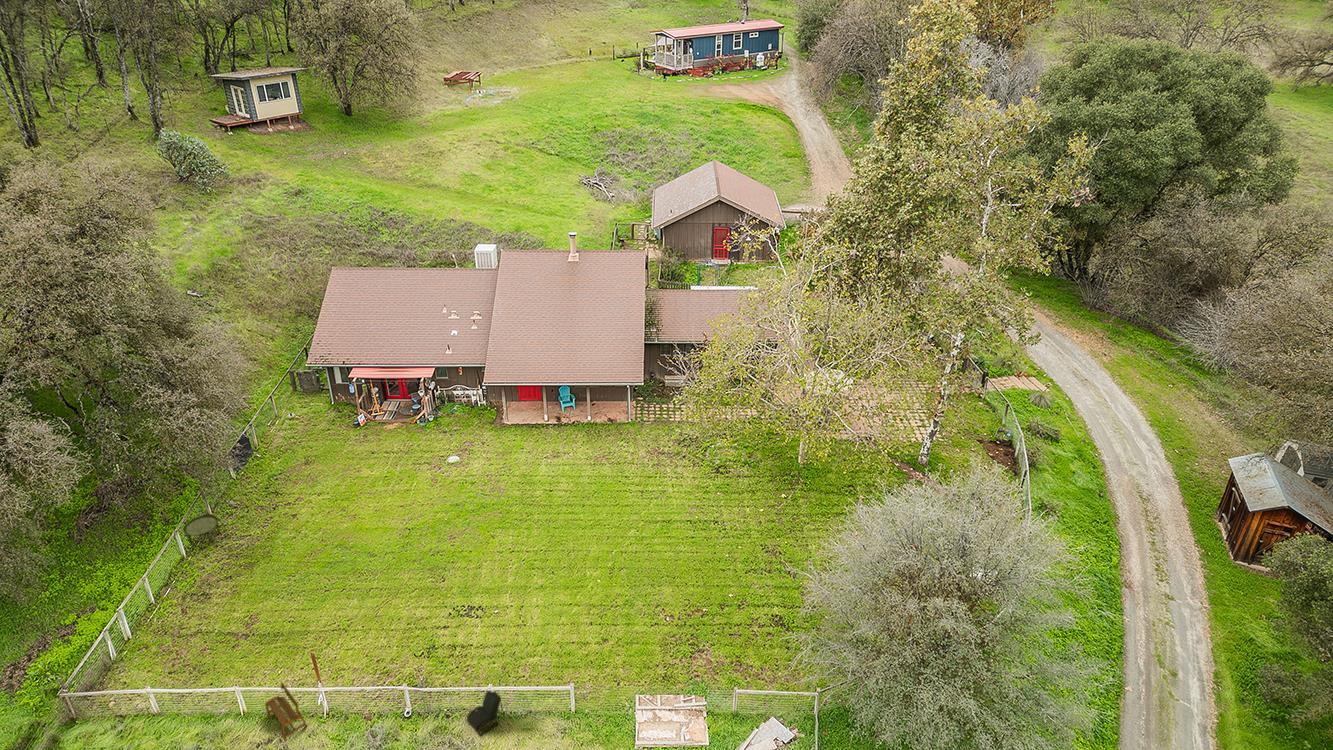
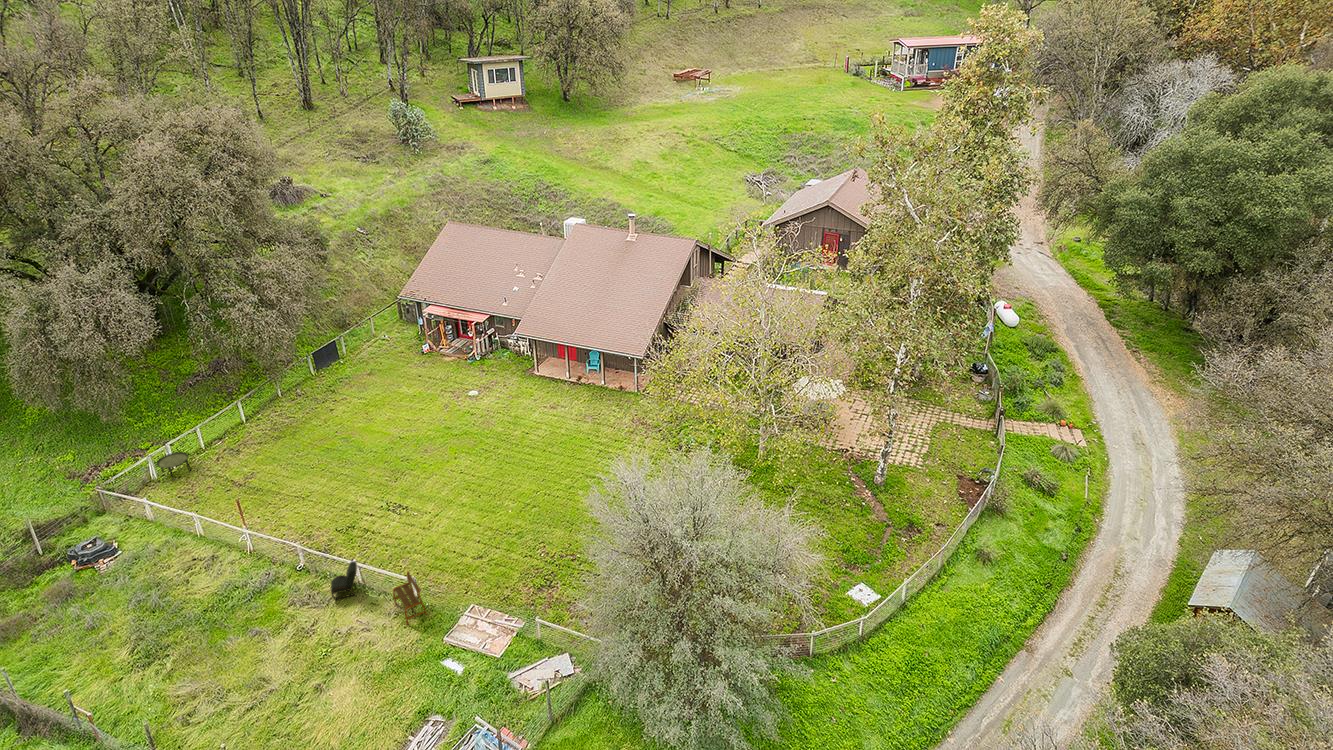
round table: present [184,515,220,545] -> present [157,452,191,480]
bench: present [265,682,307,742] -> present [393,572,427,624]

